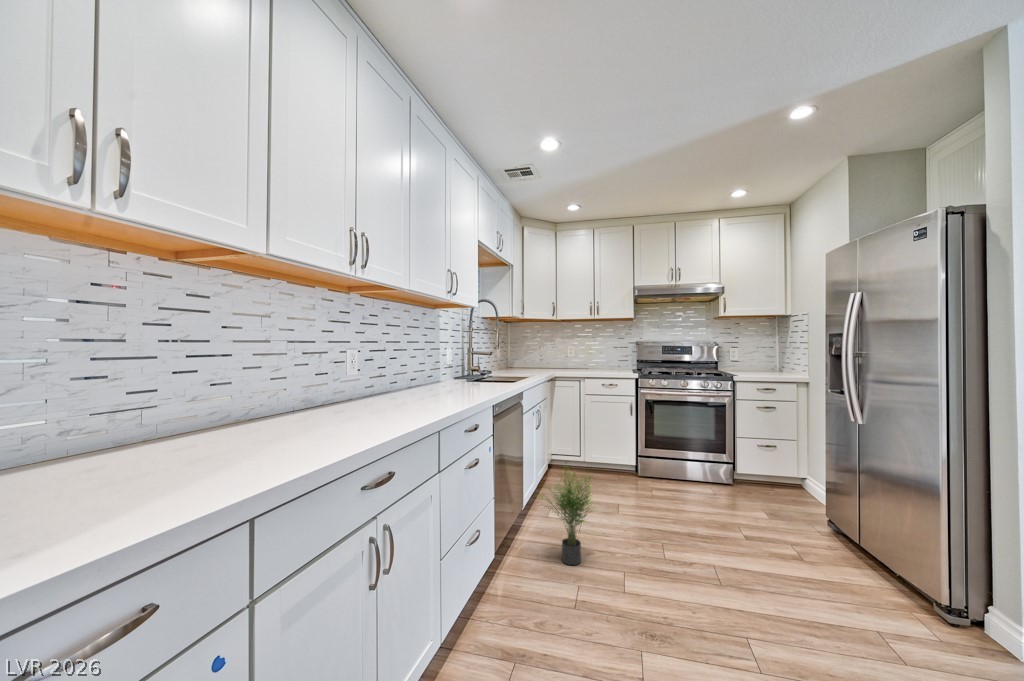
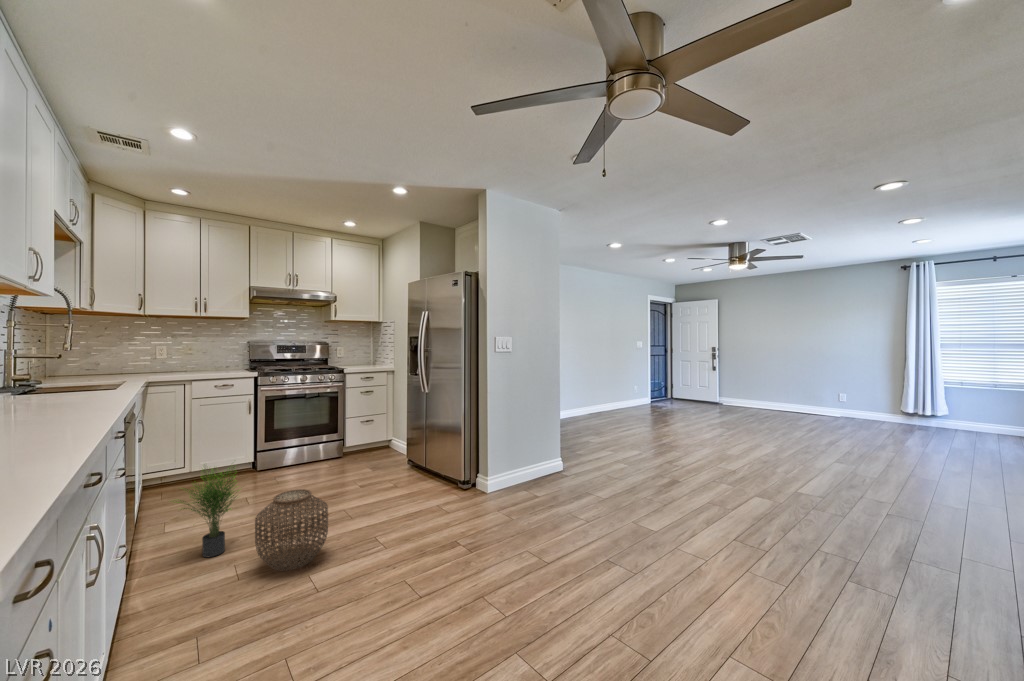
woven basket: none [595,524,678,630] -> present [255,489,328,571]

